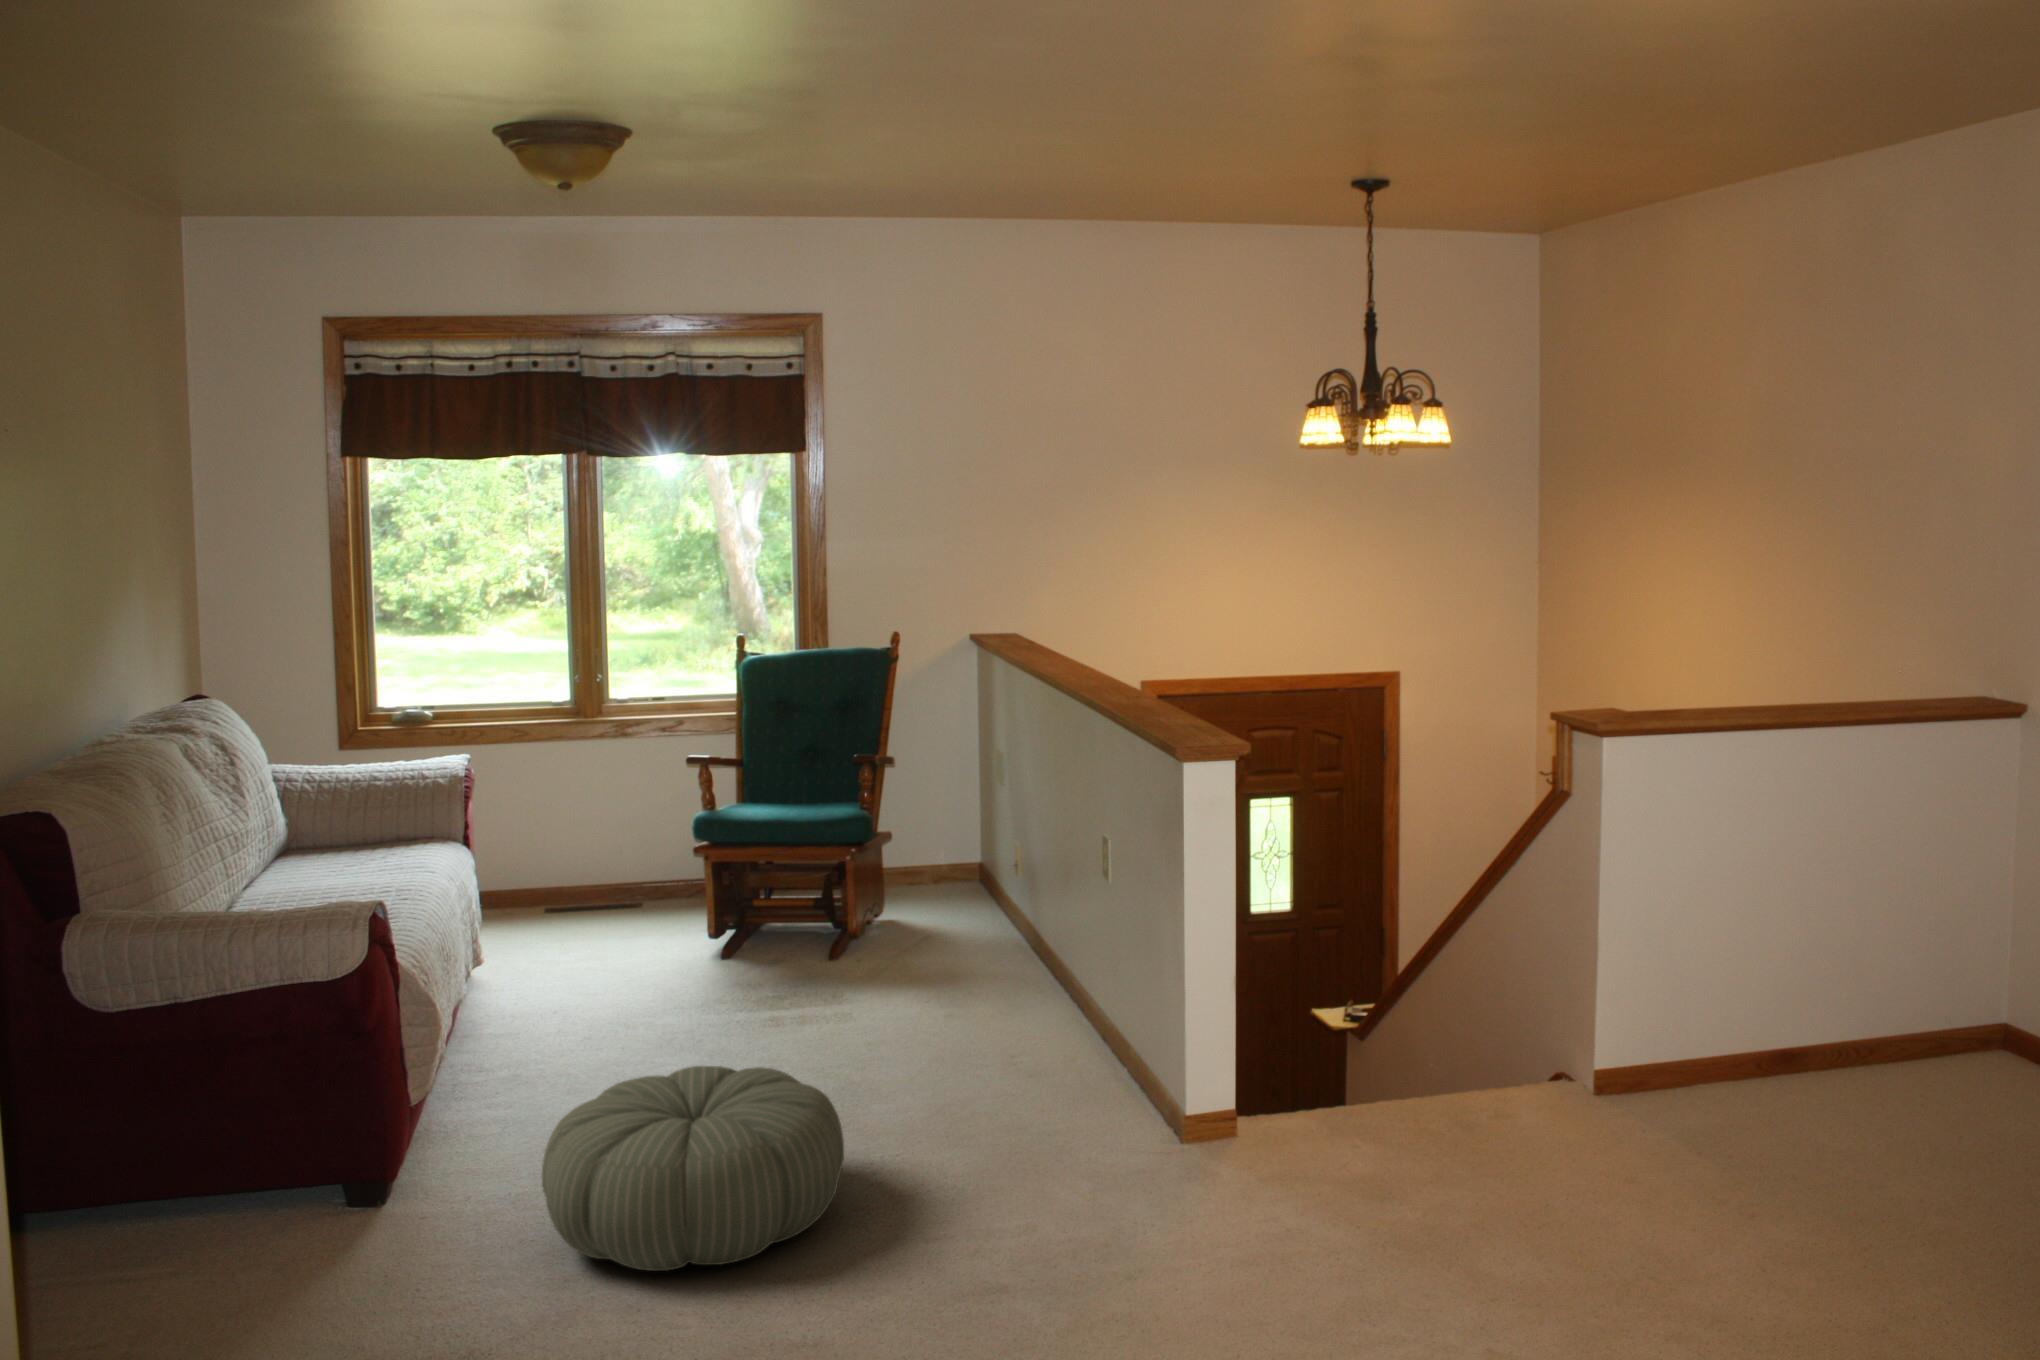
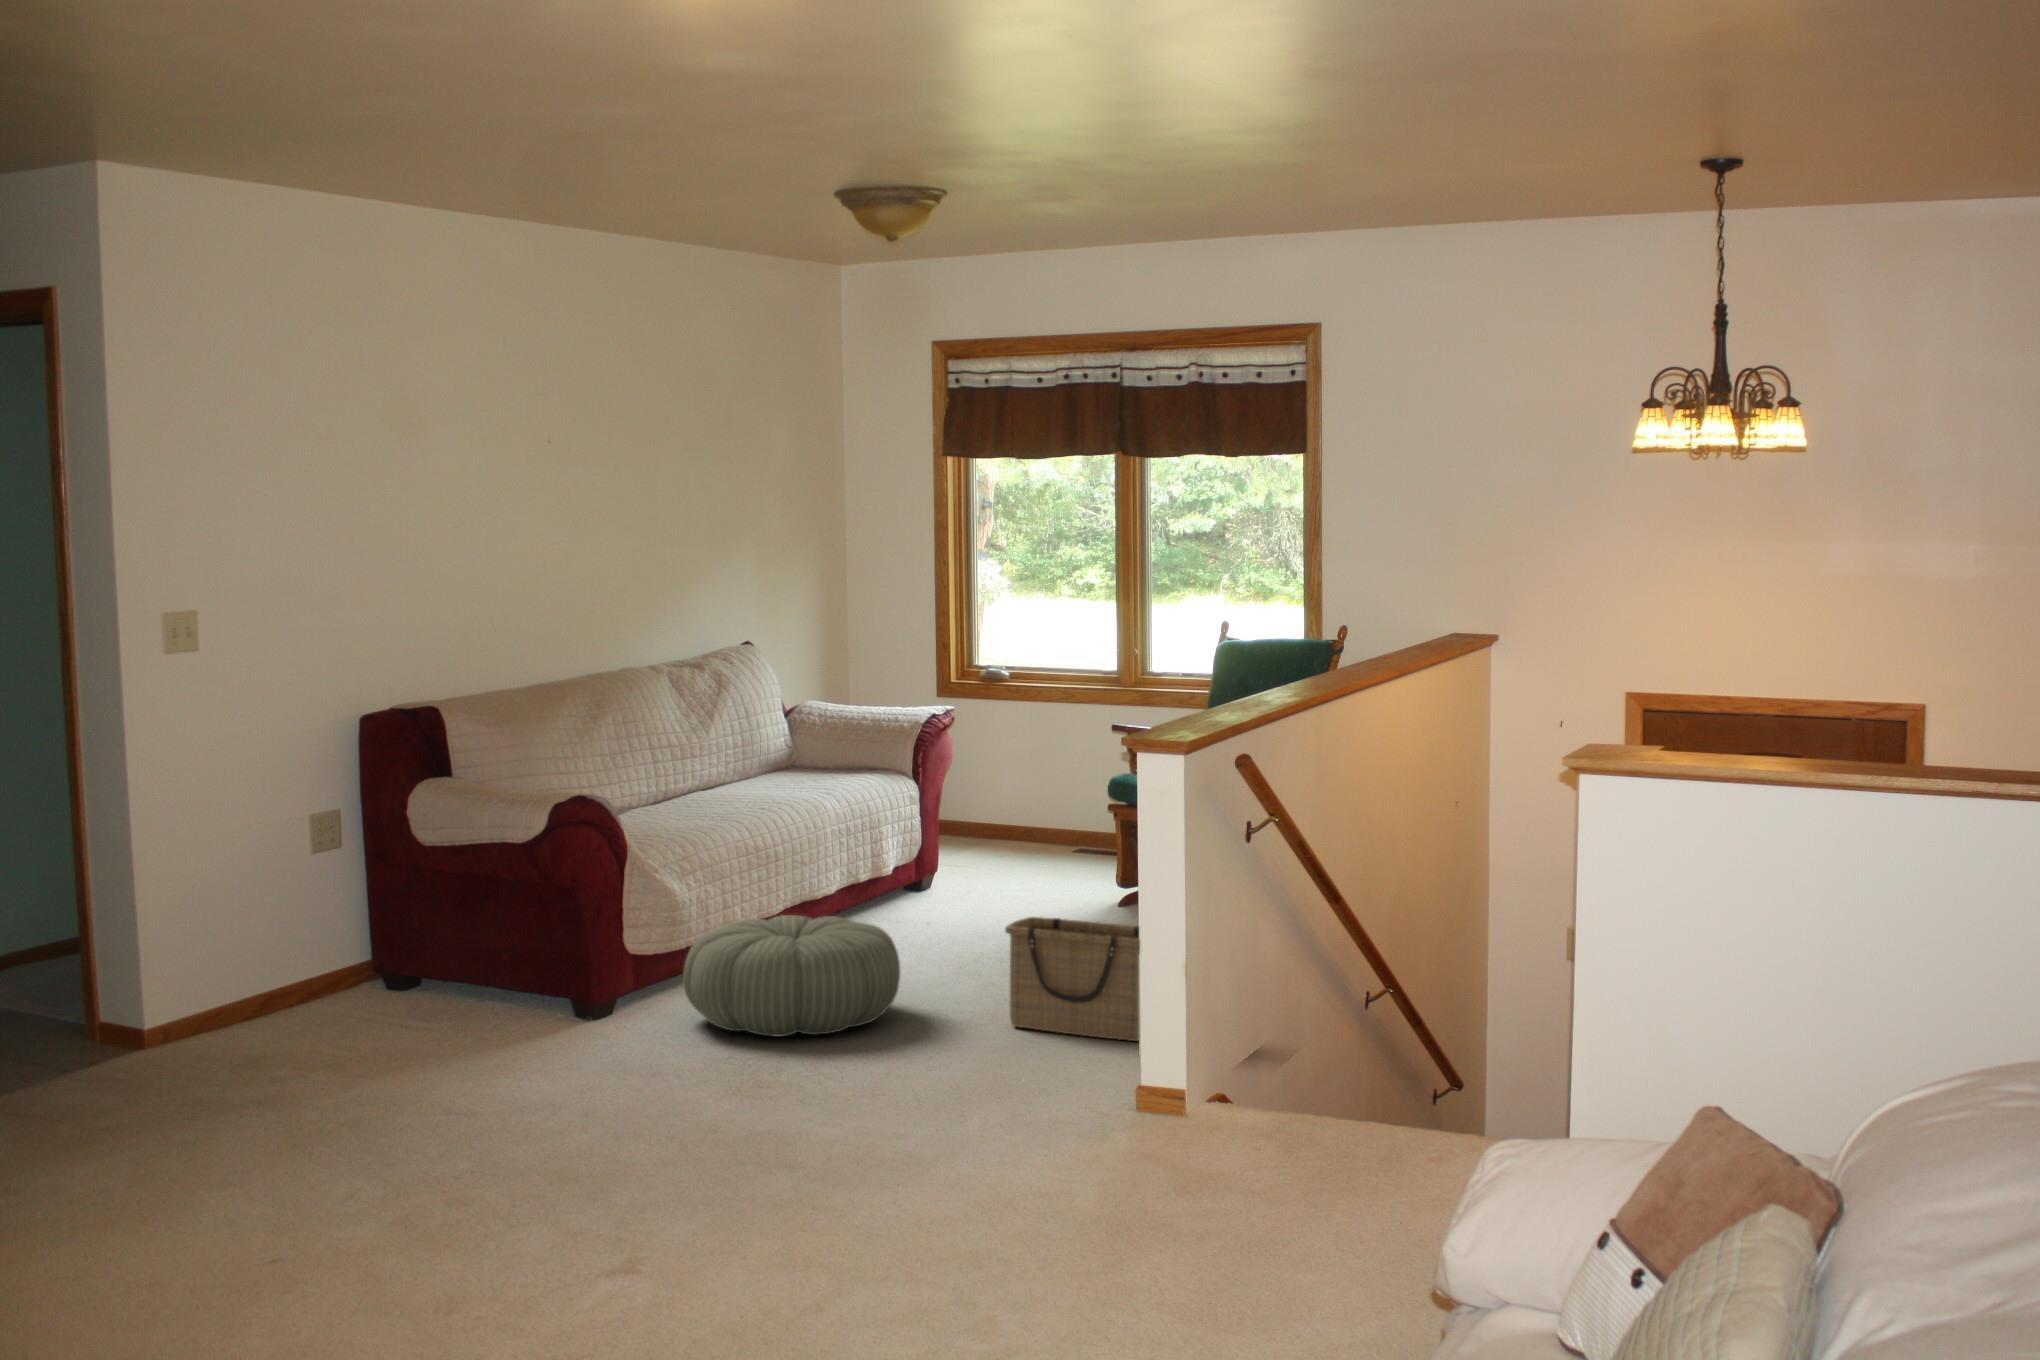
basket: none [950,998,1145,1153] -> present [1005,917,1140,1041]

